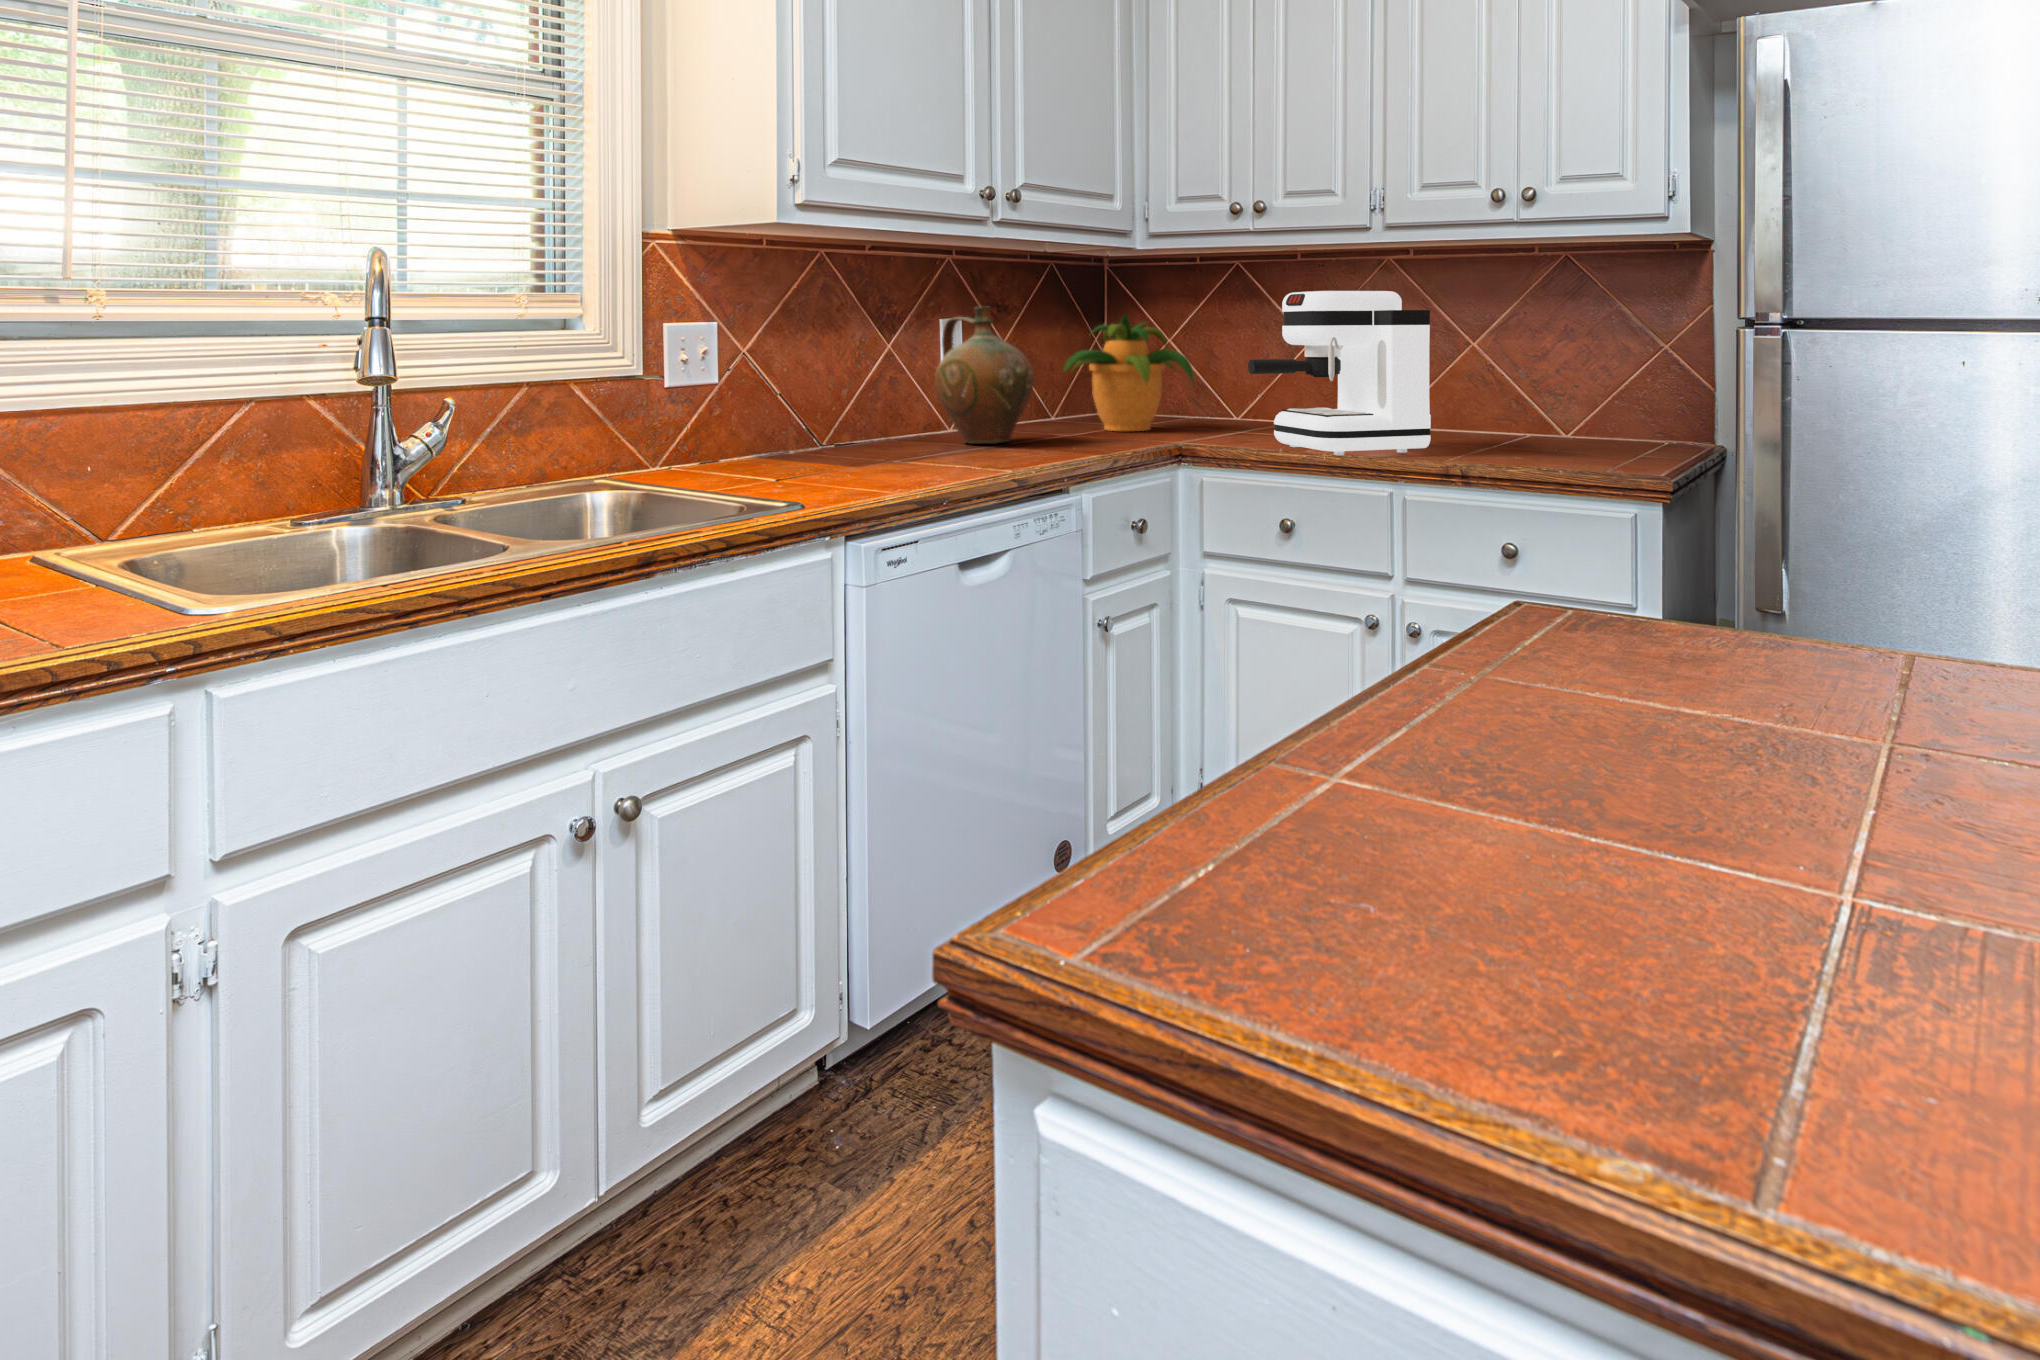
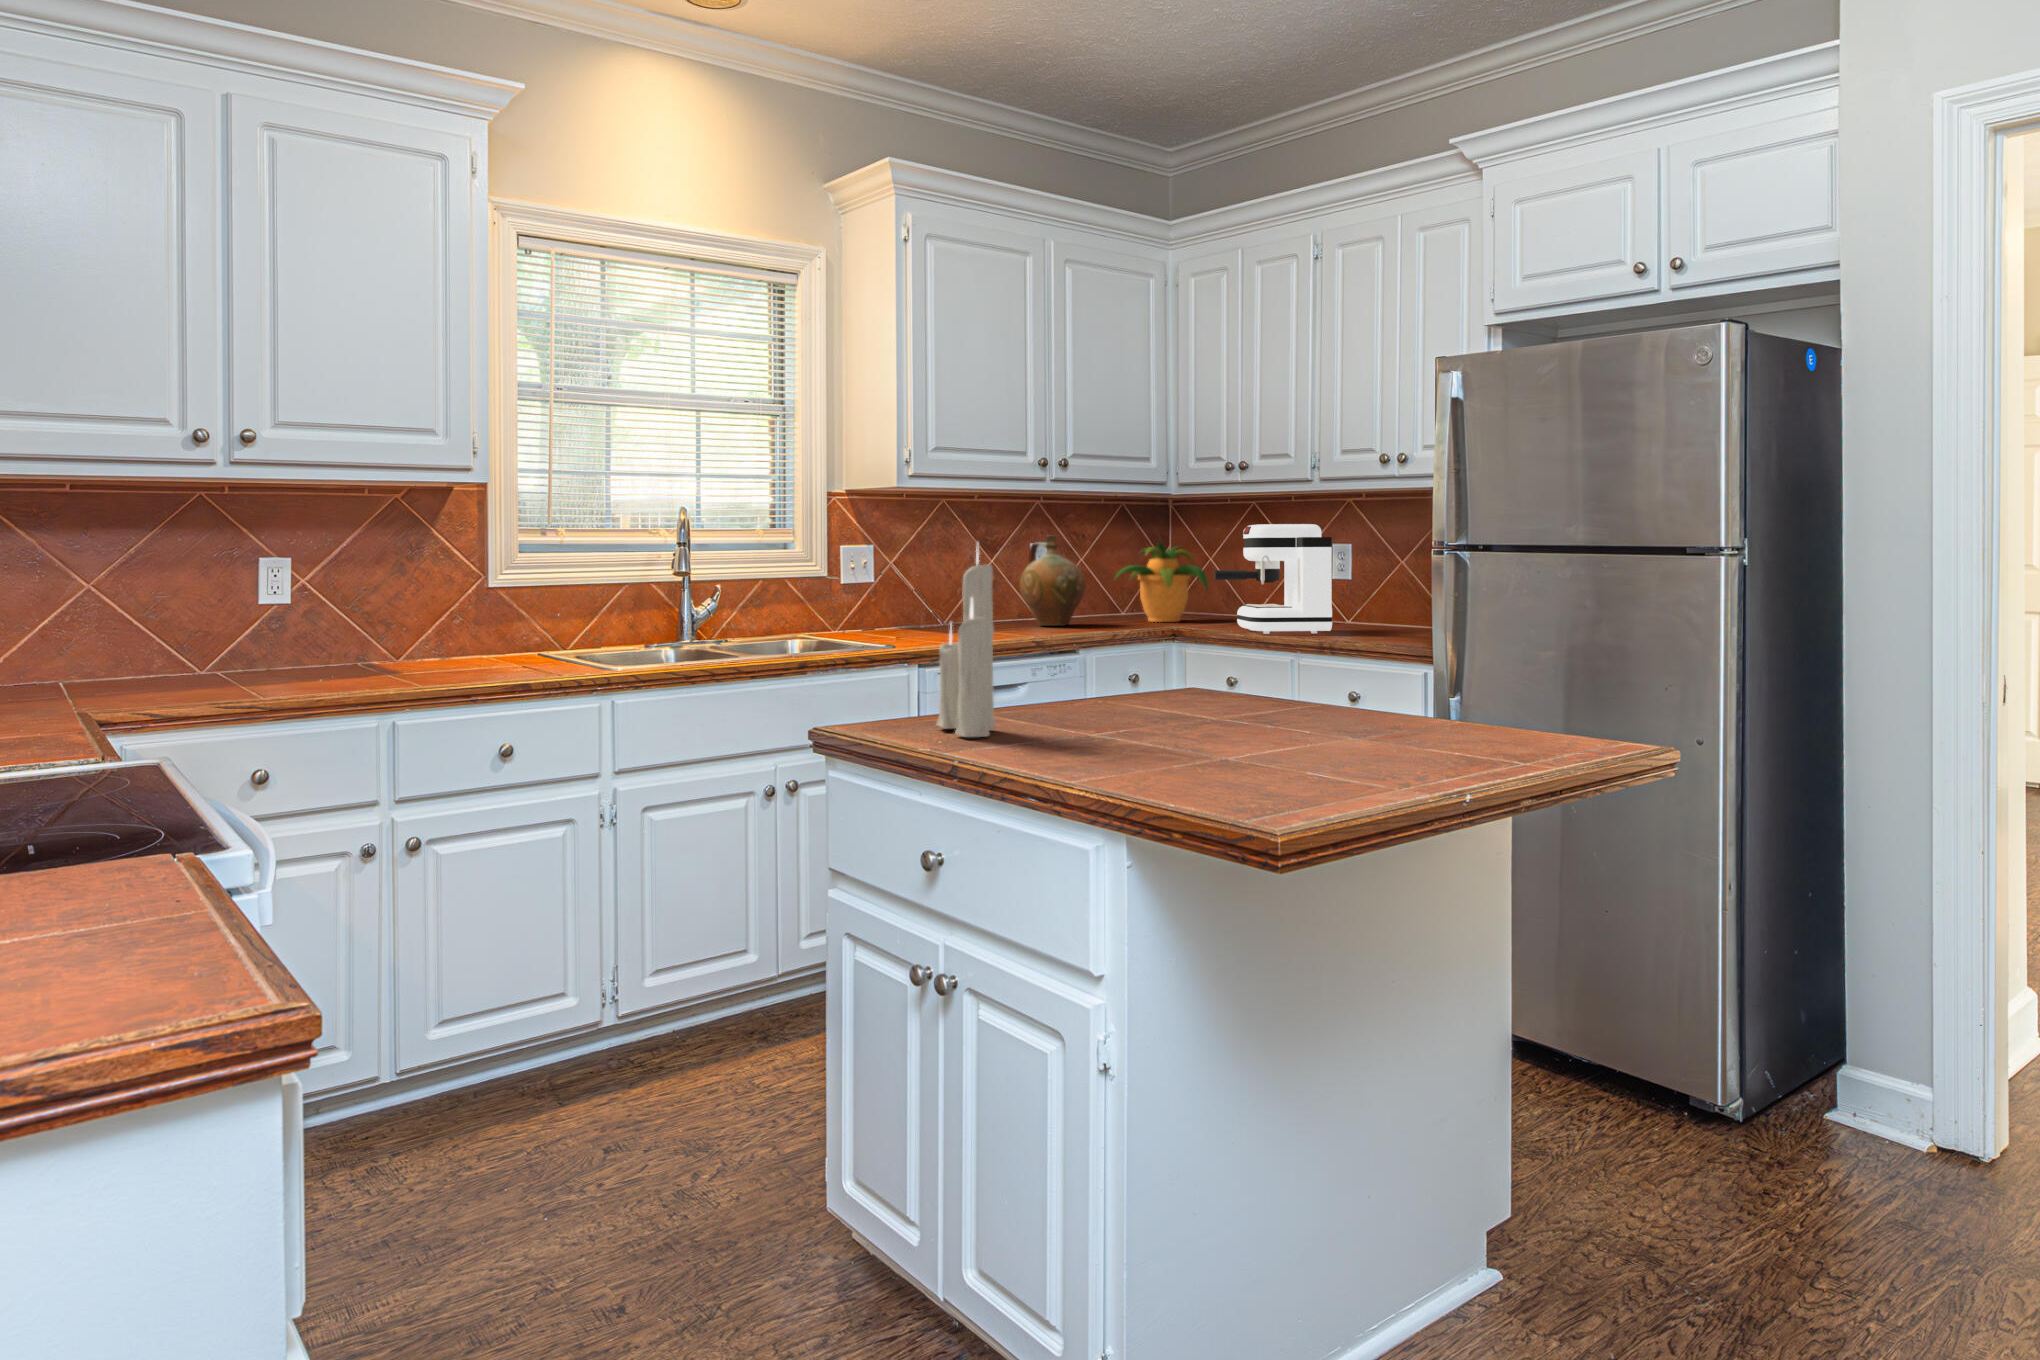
candle: none [1440,288,1806,1132] -> present [936,550,995,737]

